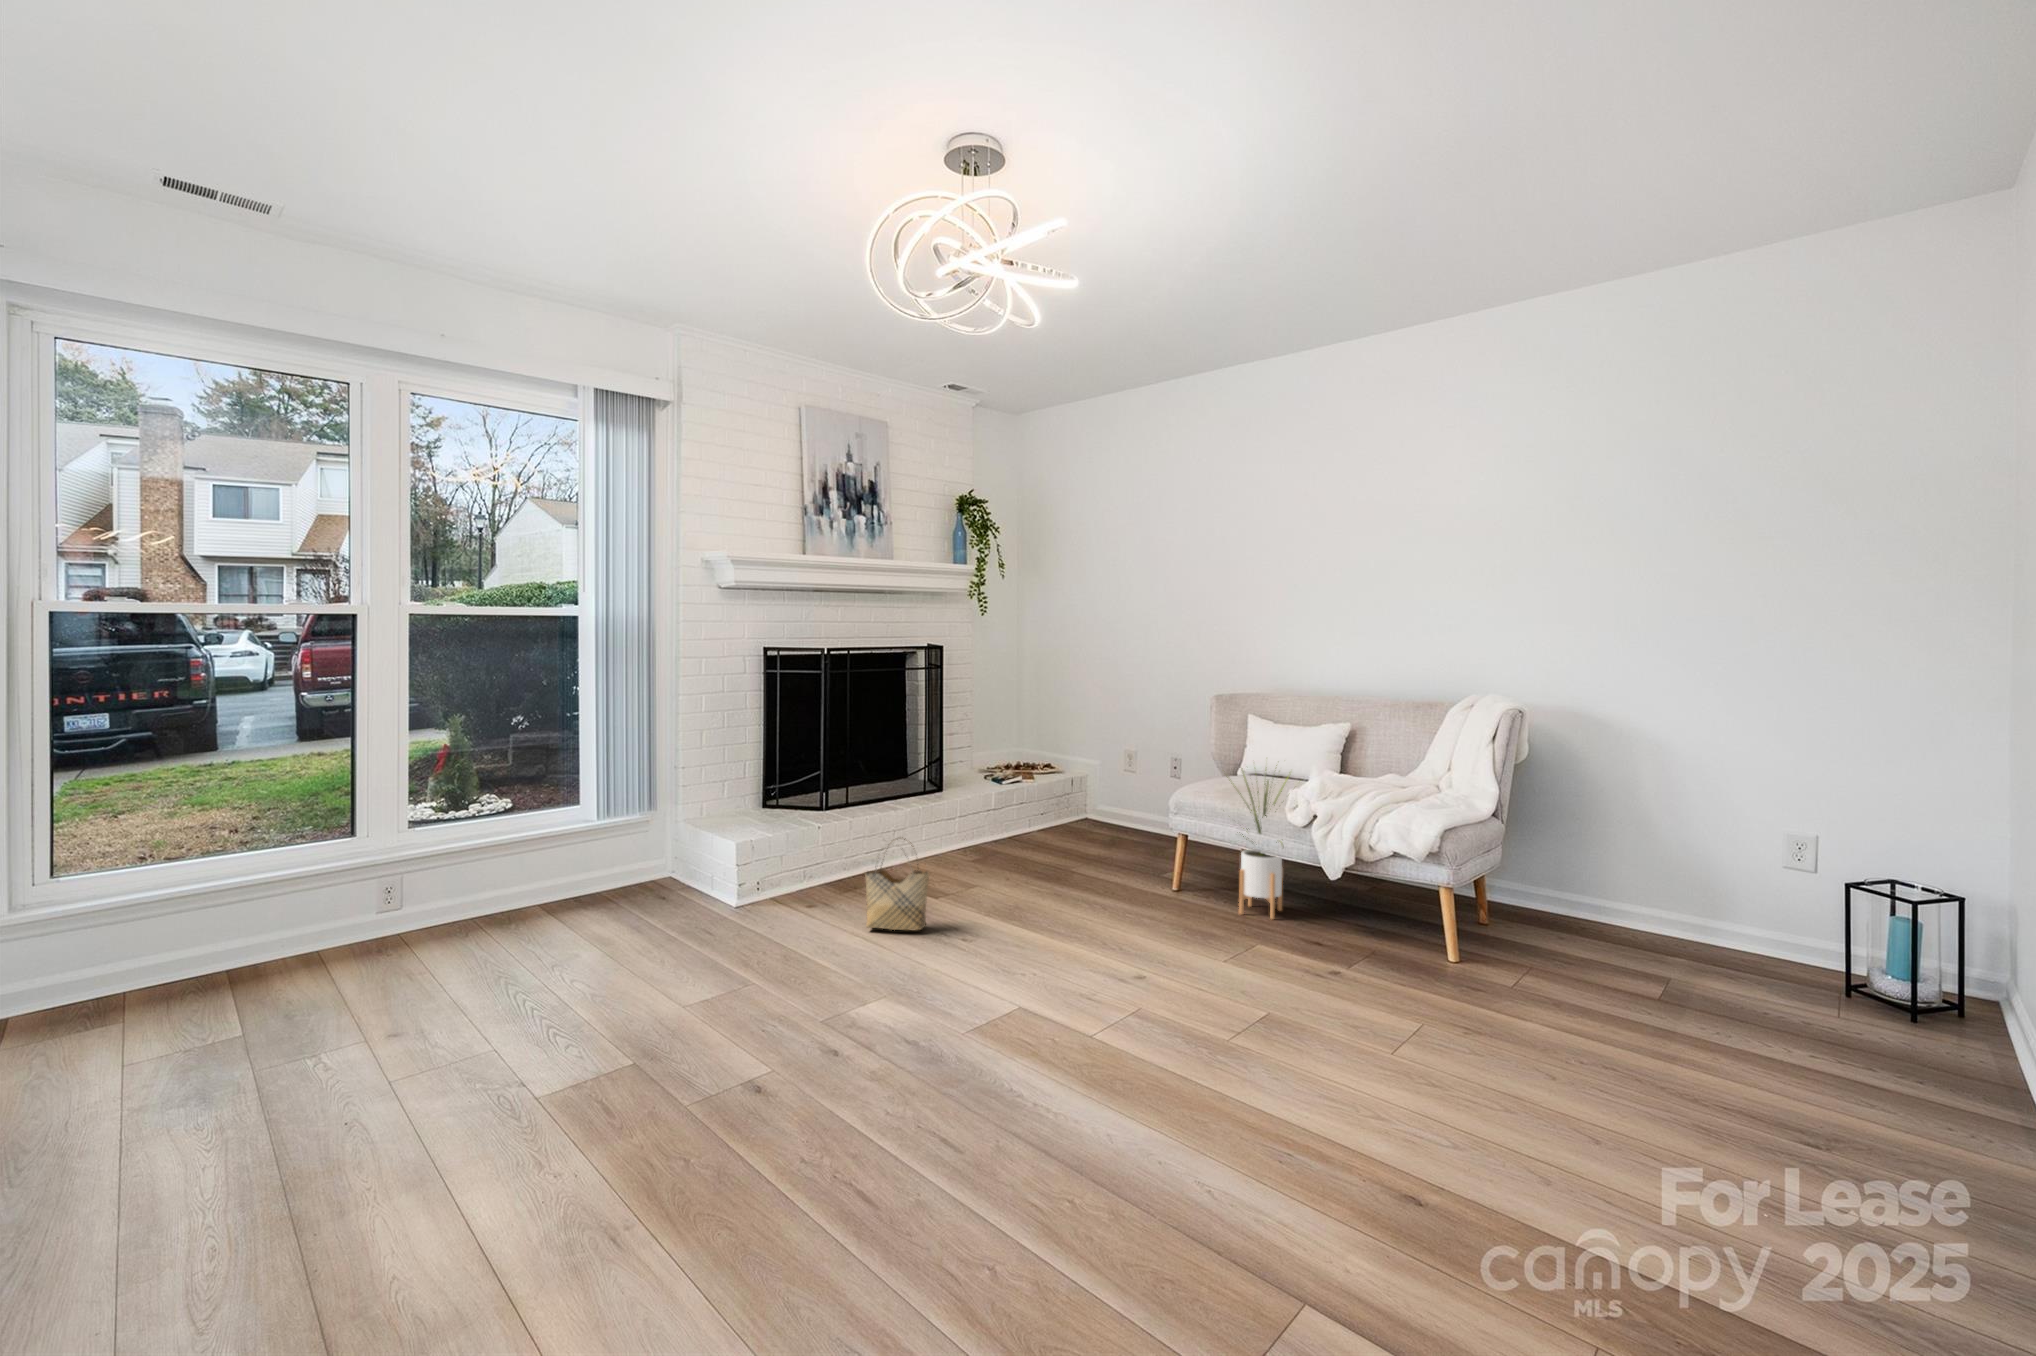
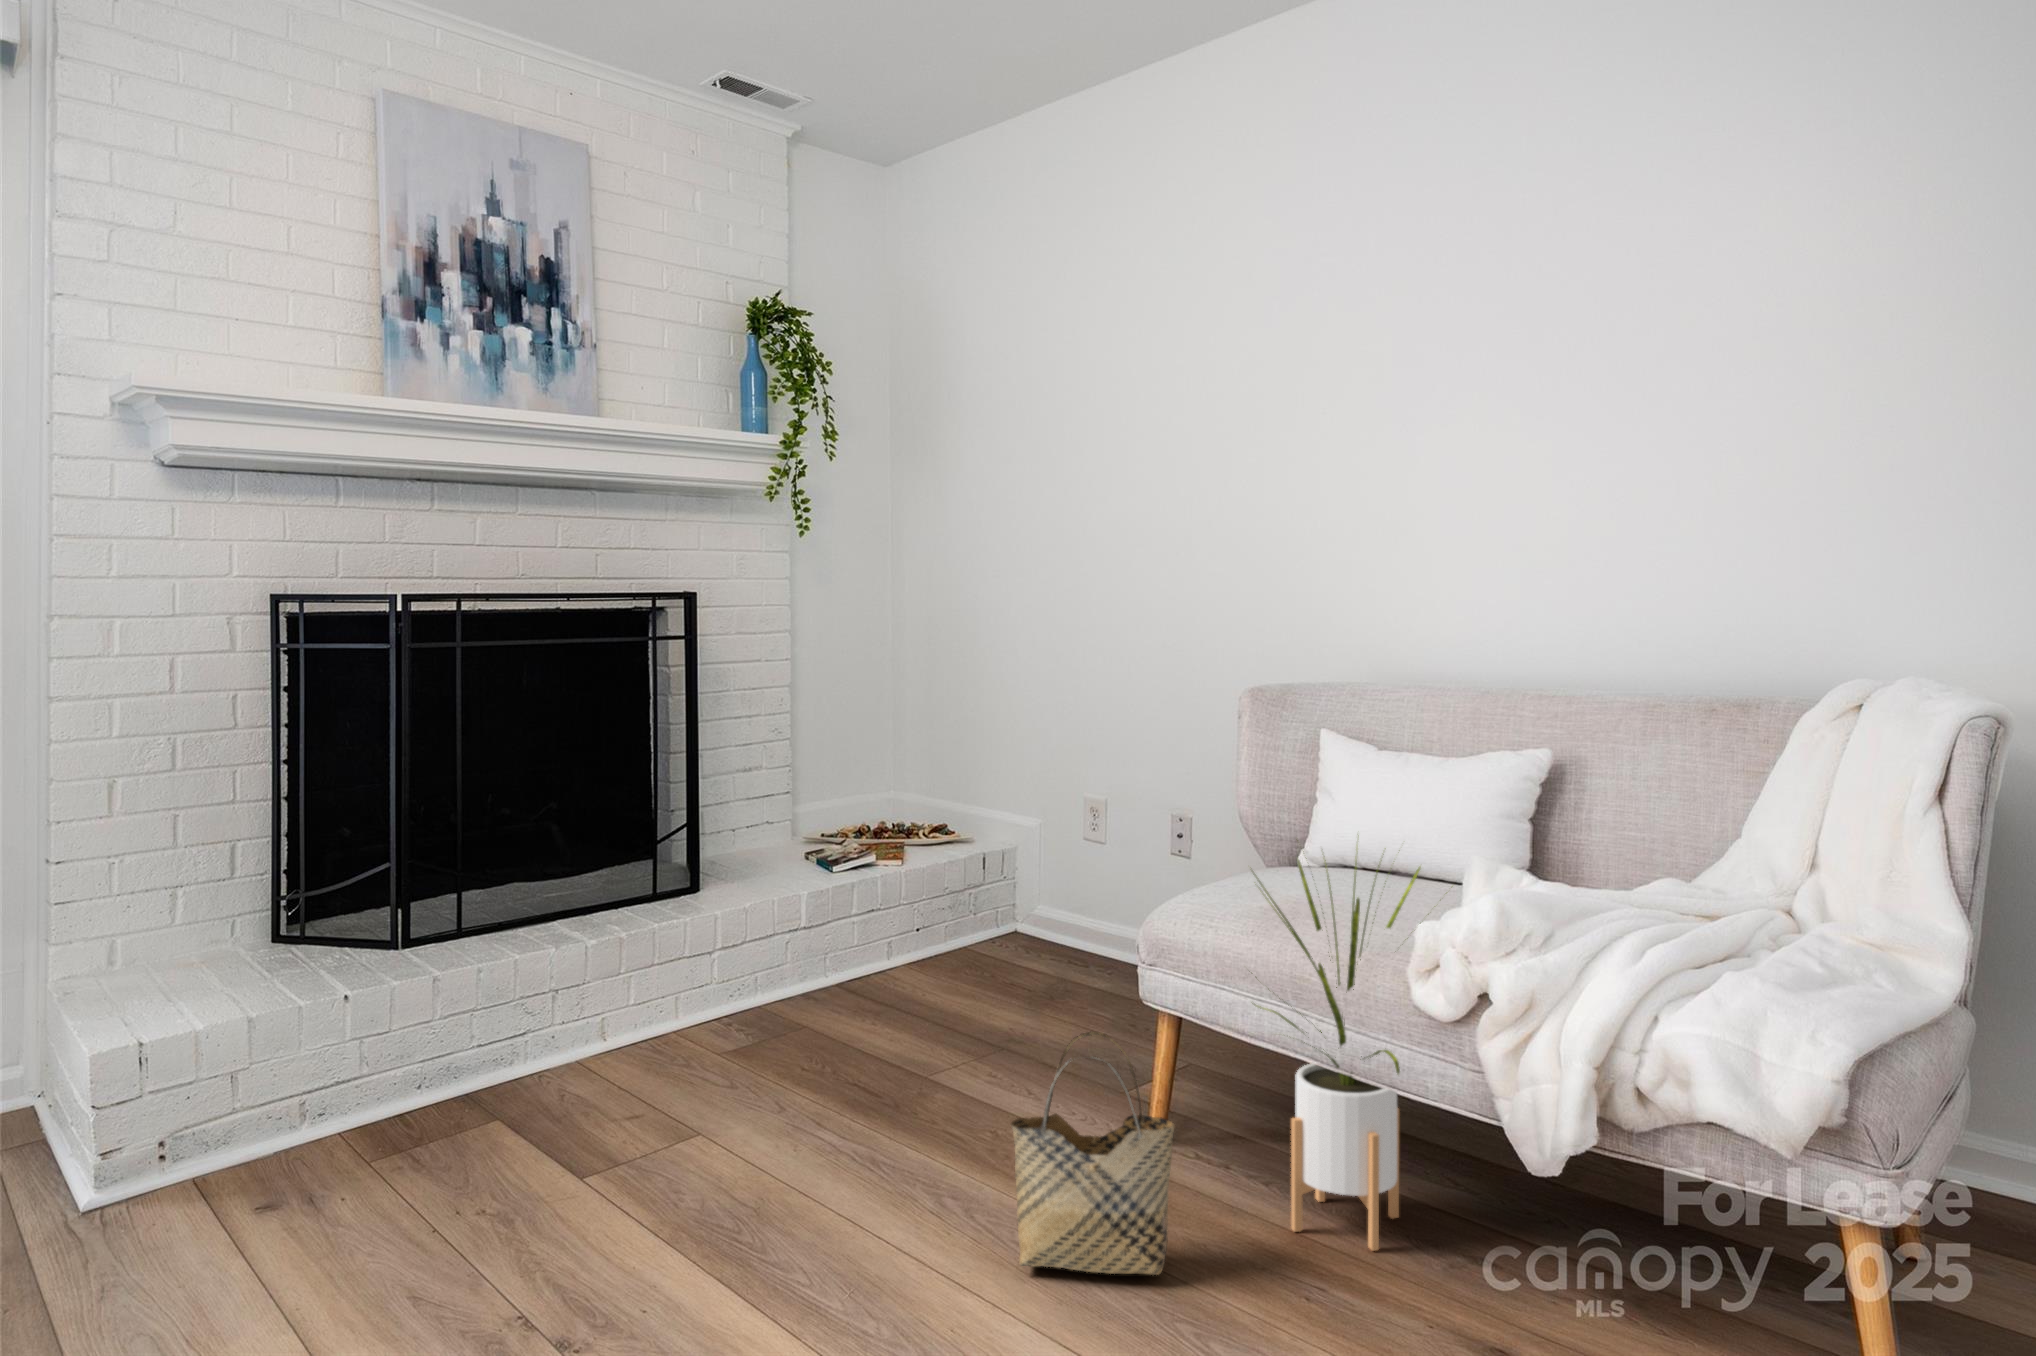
woven basket: present [865,839,929,931] -> present [1011,1031,1175,1275]

